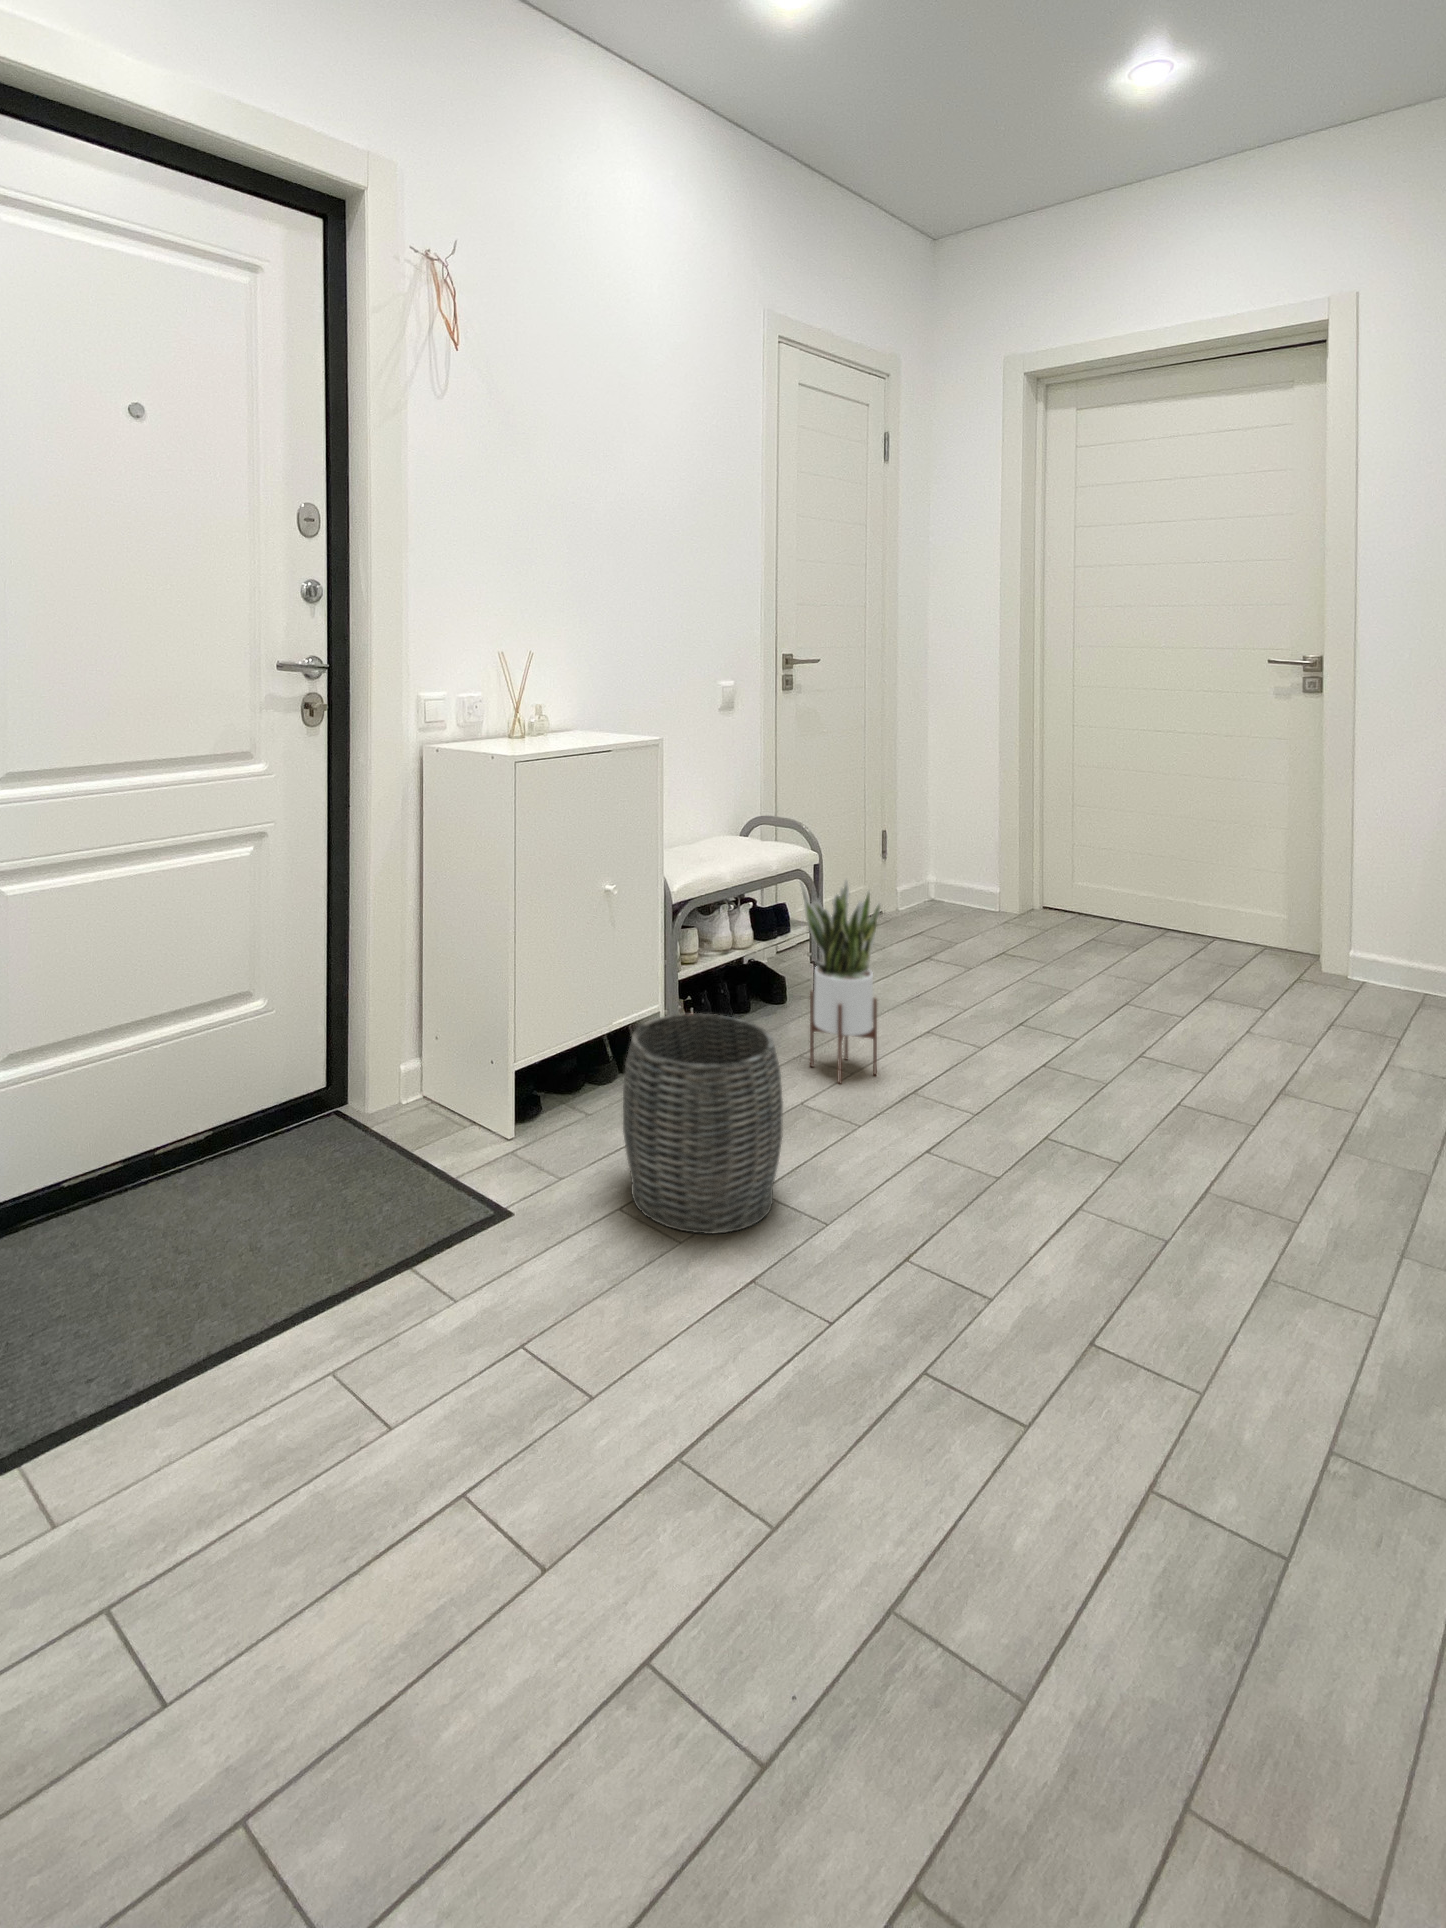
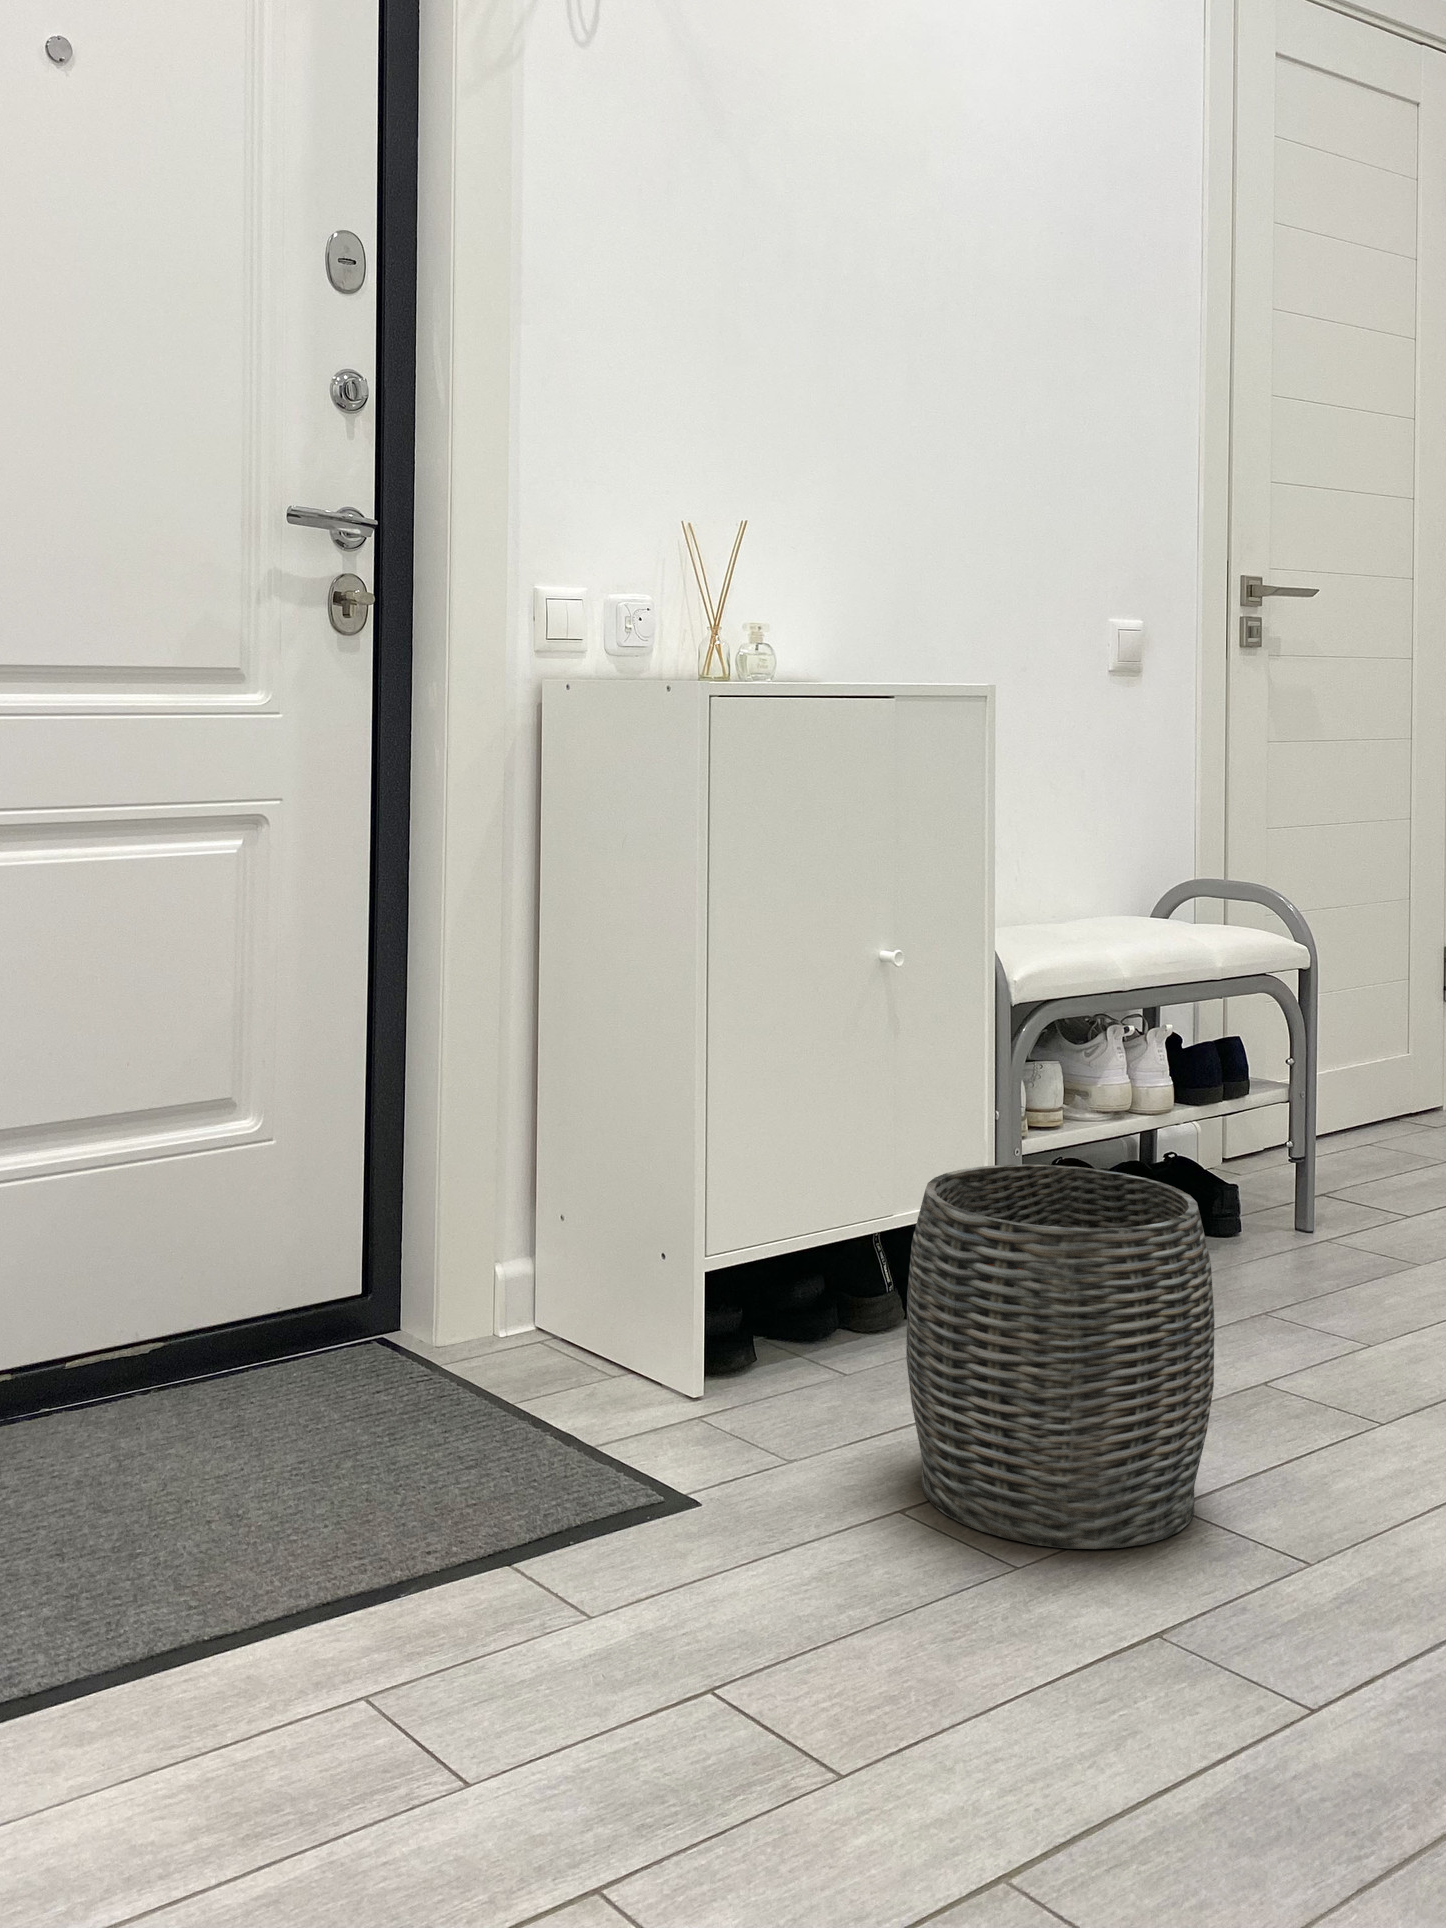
potted plant: present [800,880,881,1083] -> none [1260,958,1425,1354]

